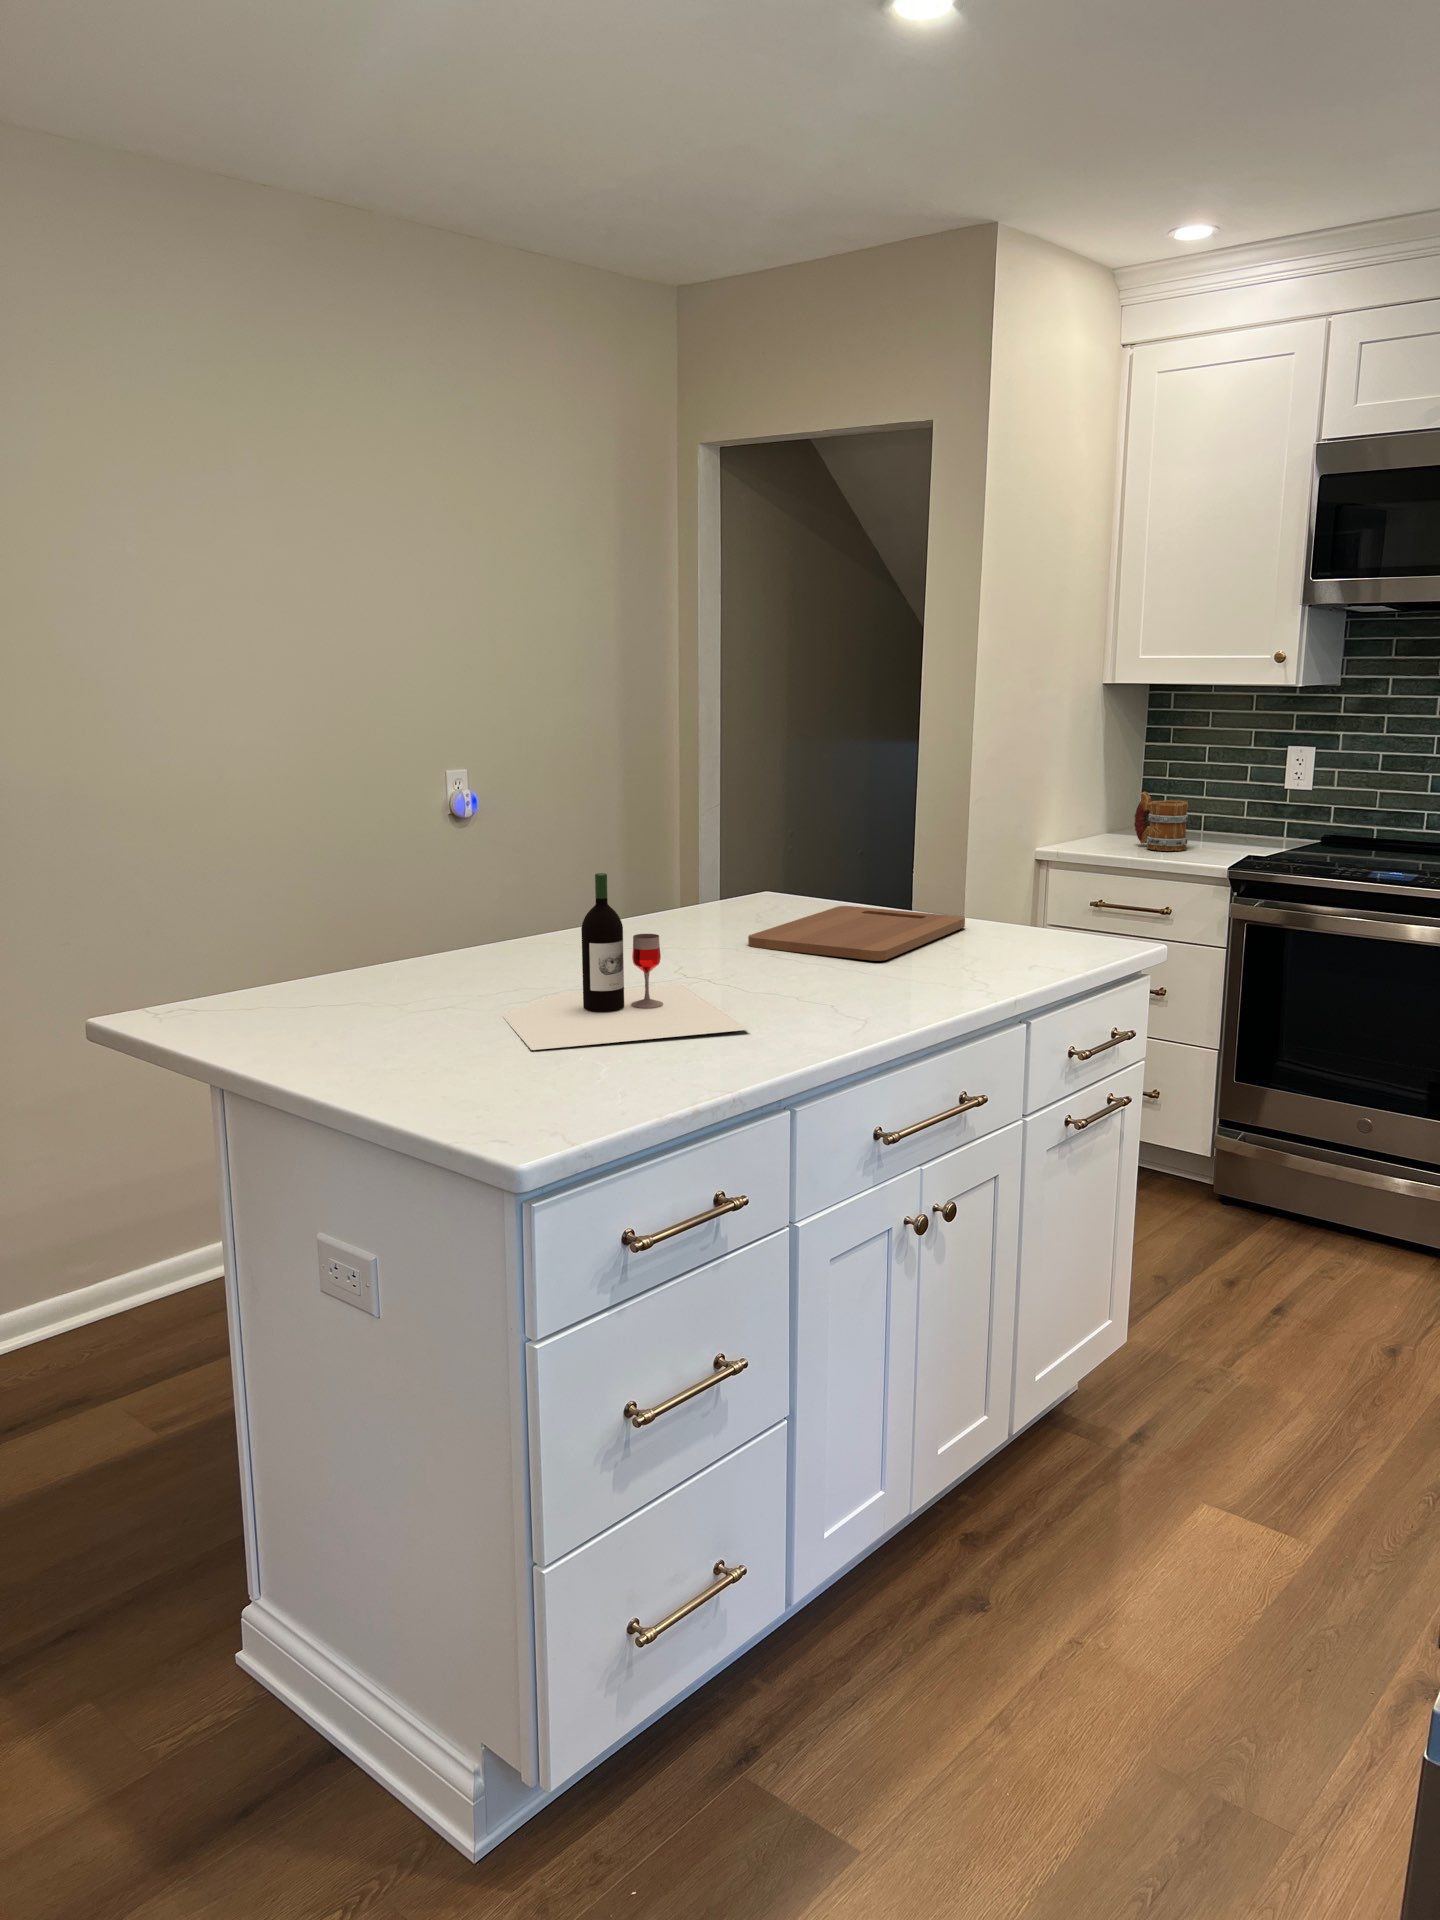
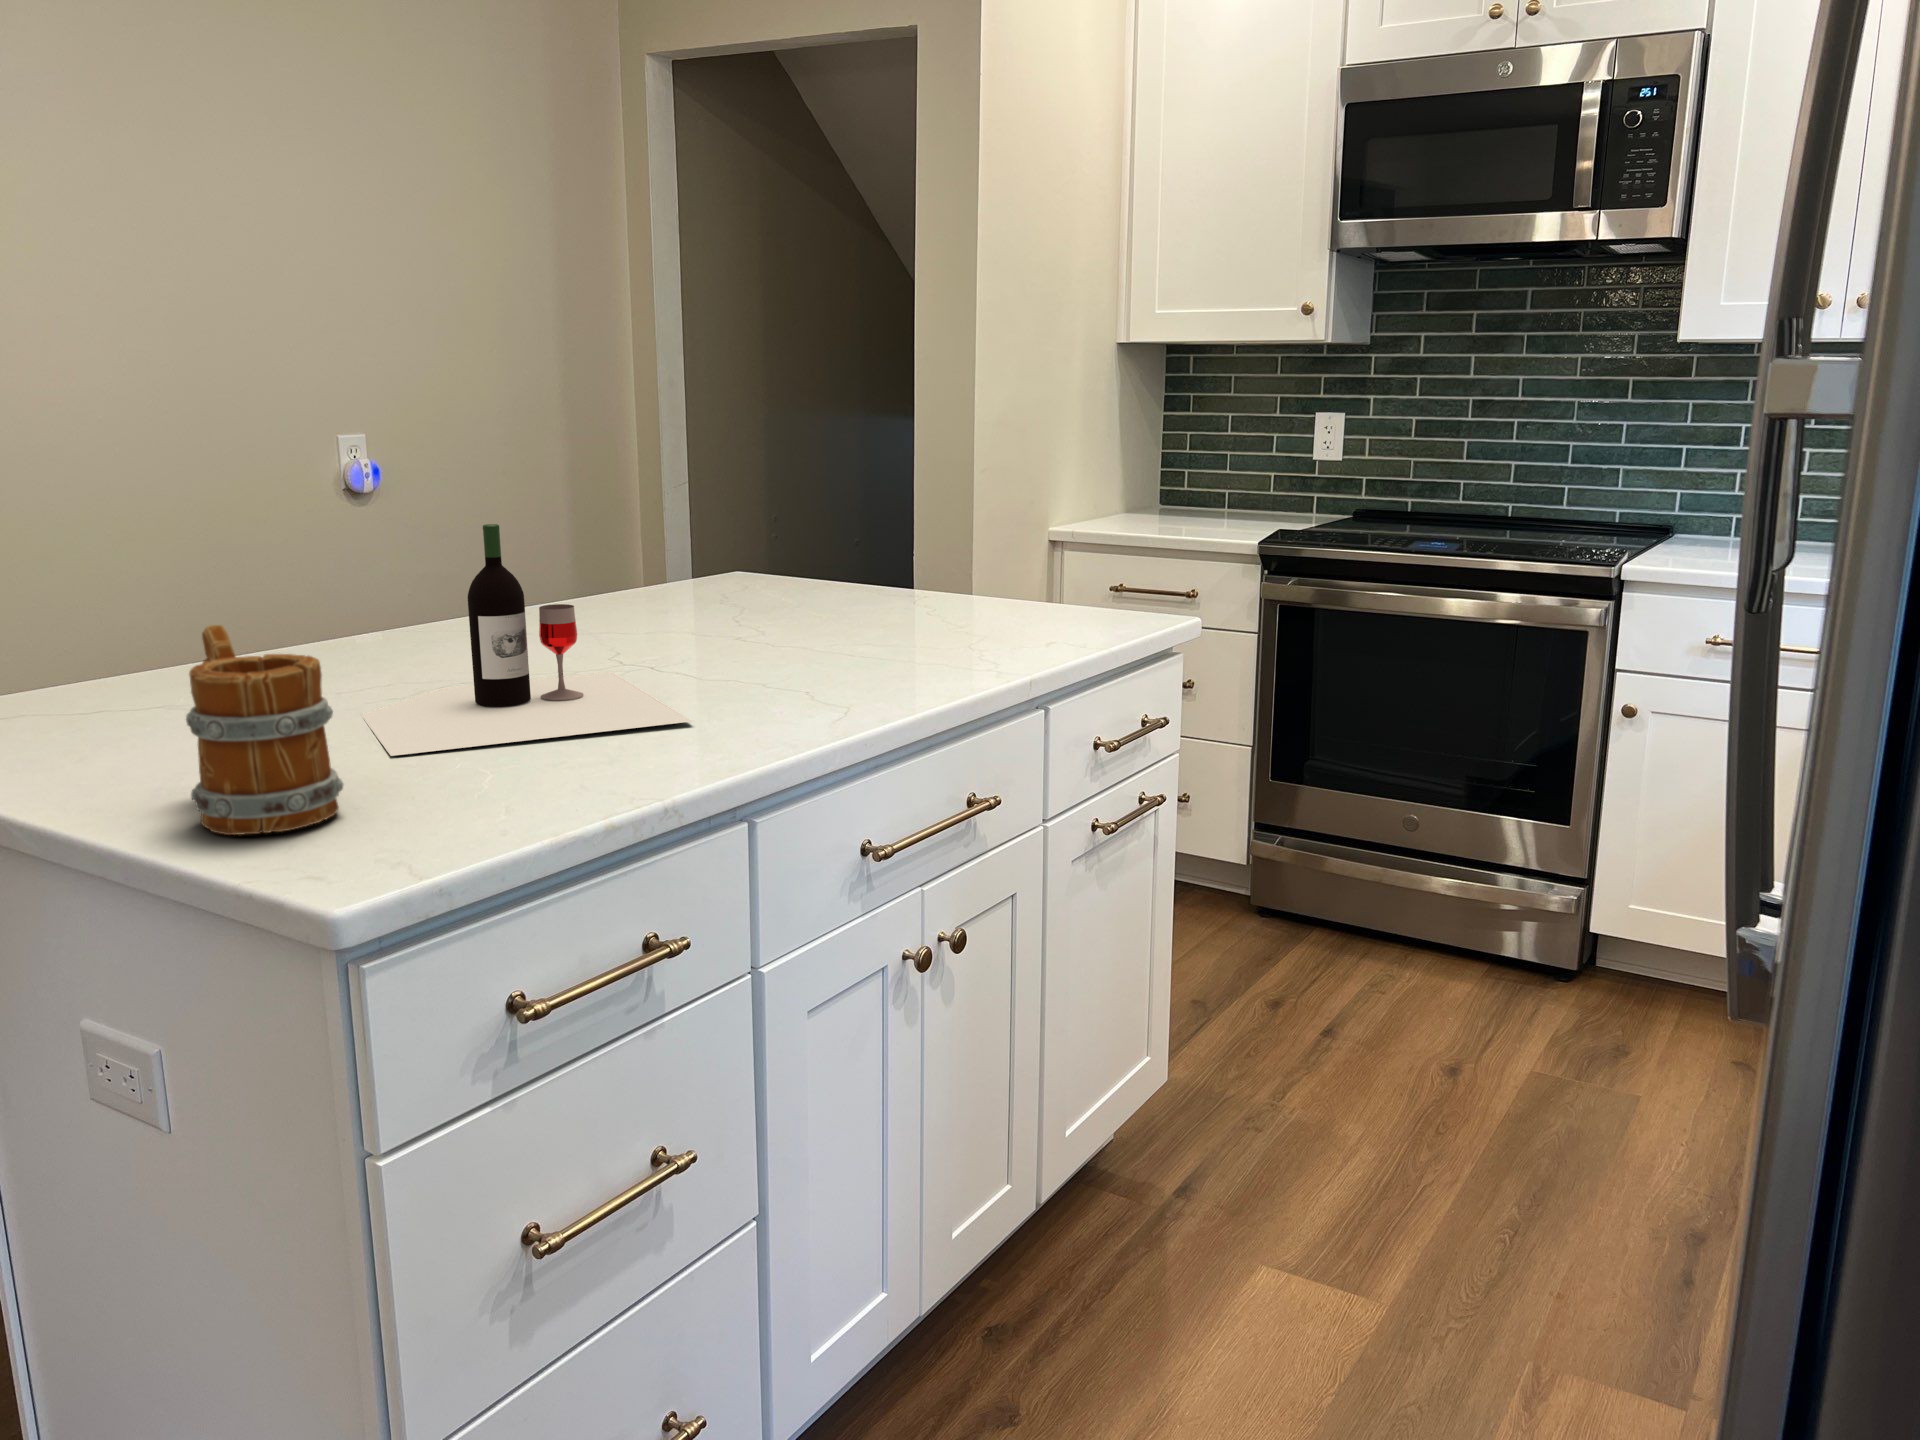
mug: present [1134,792,1188,851] -> present [186,625,343,835]
cutting board: present [748,906,965,961] -> none [704,583,968,640]

